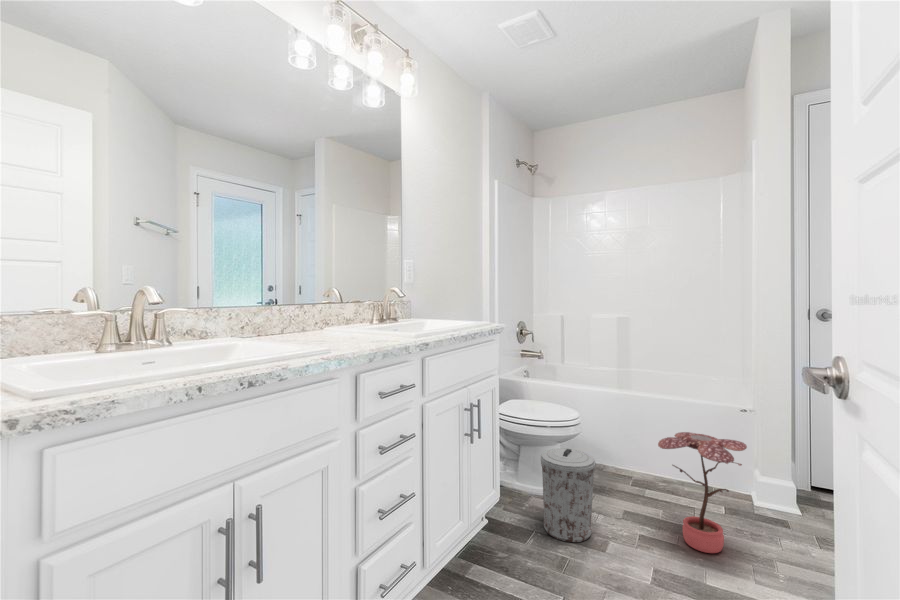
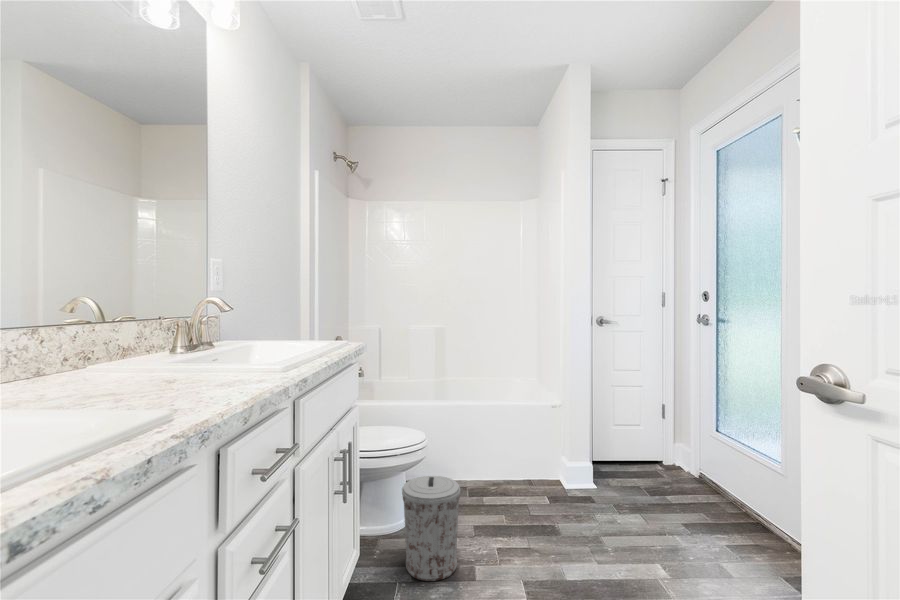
potted plant: present [658,432,747,553] -> none [513,437,580,548]

